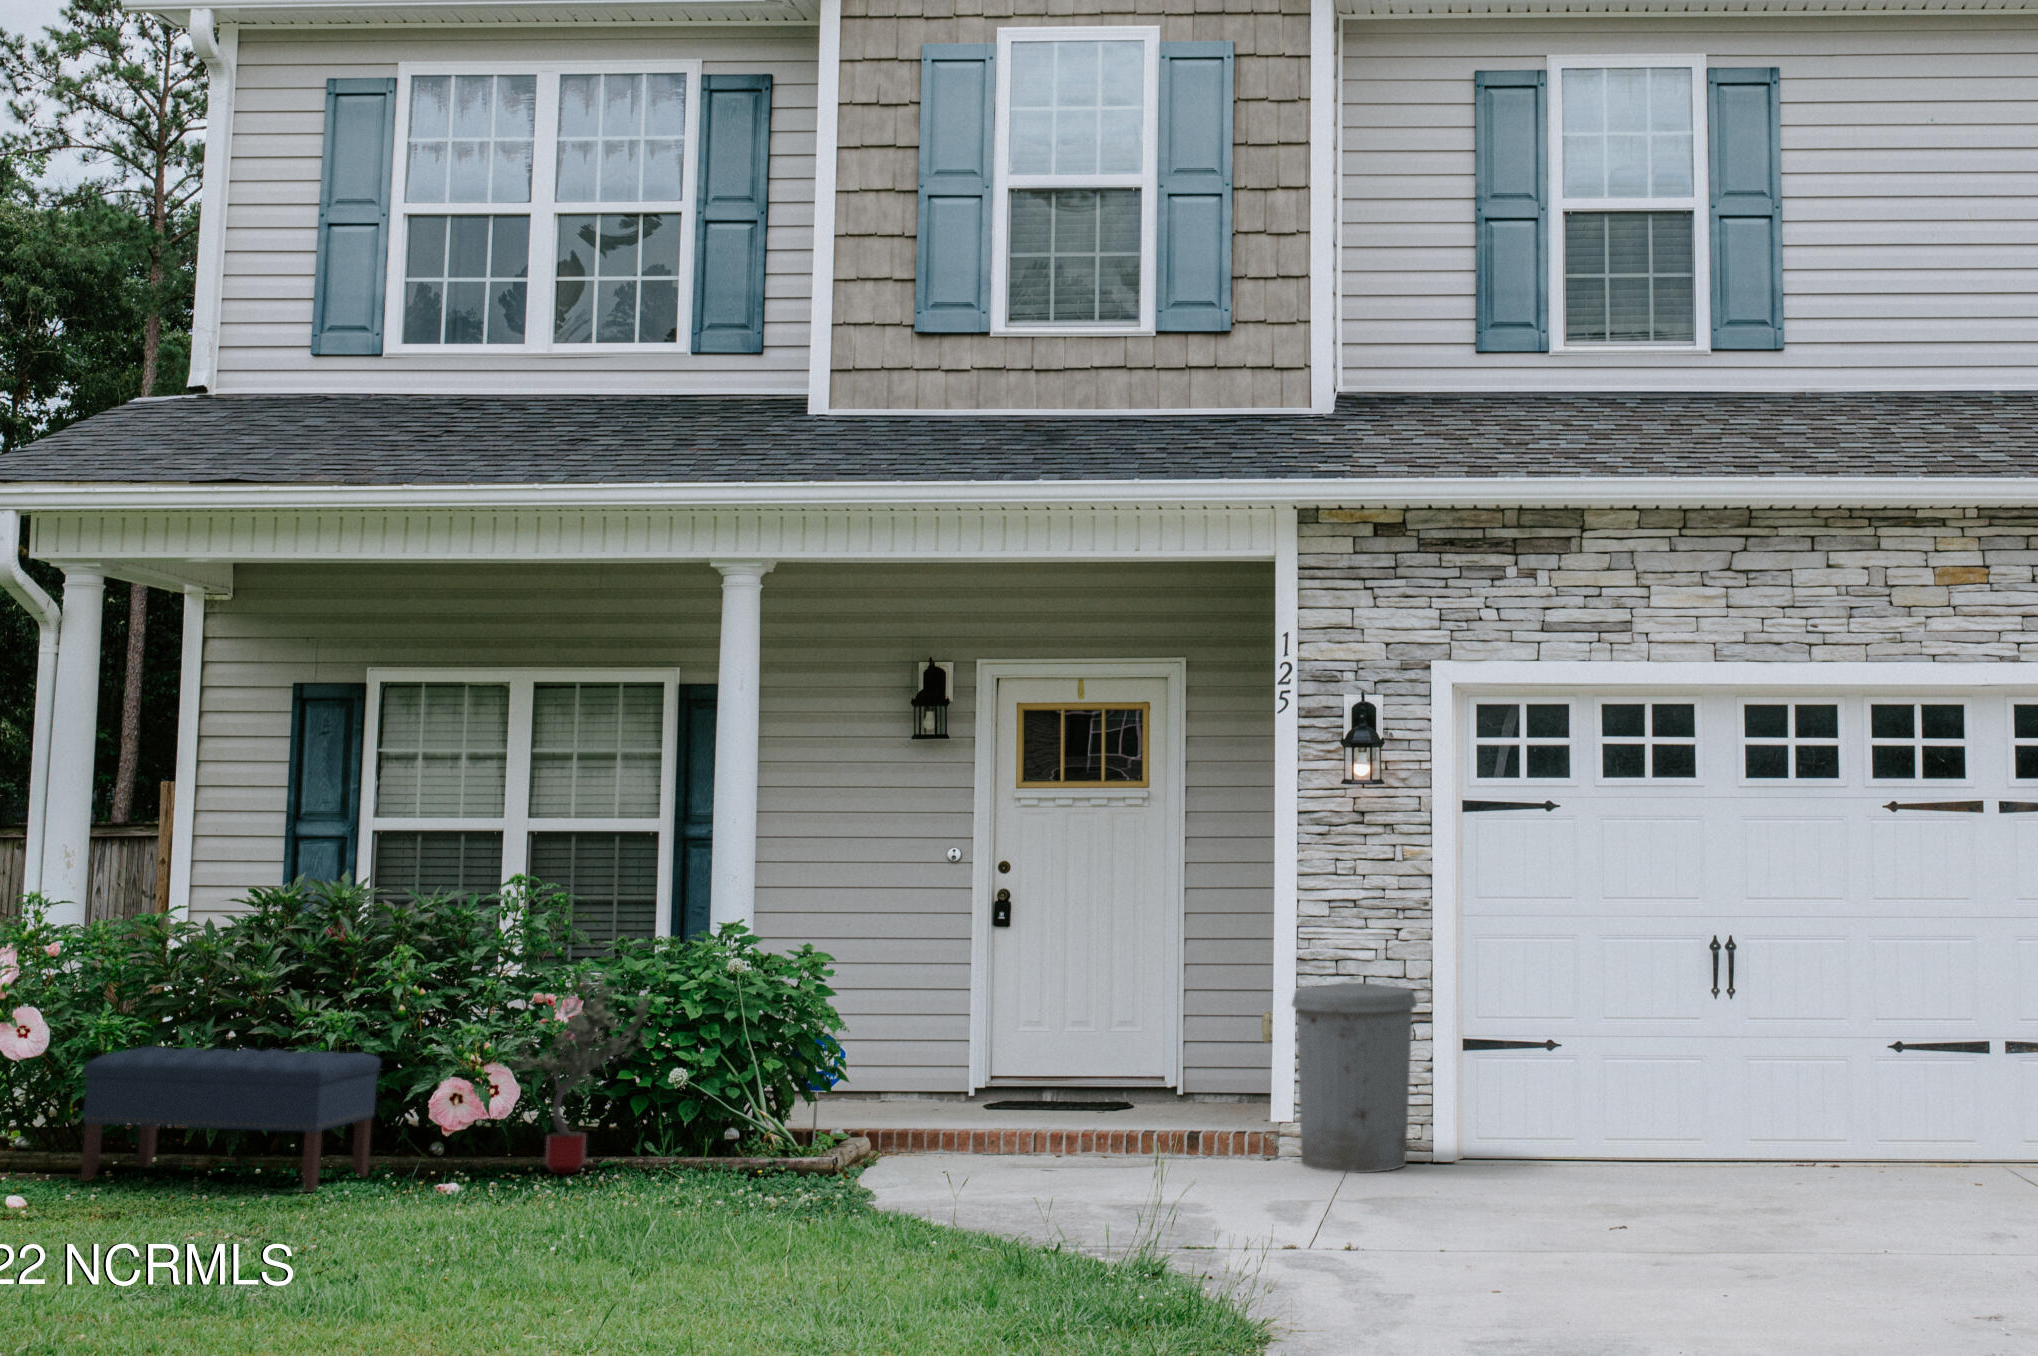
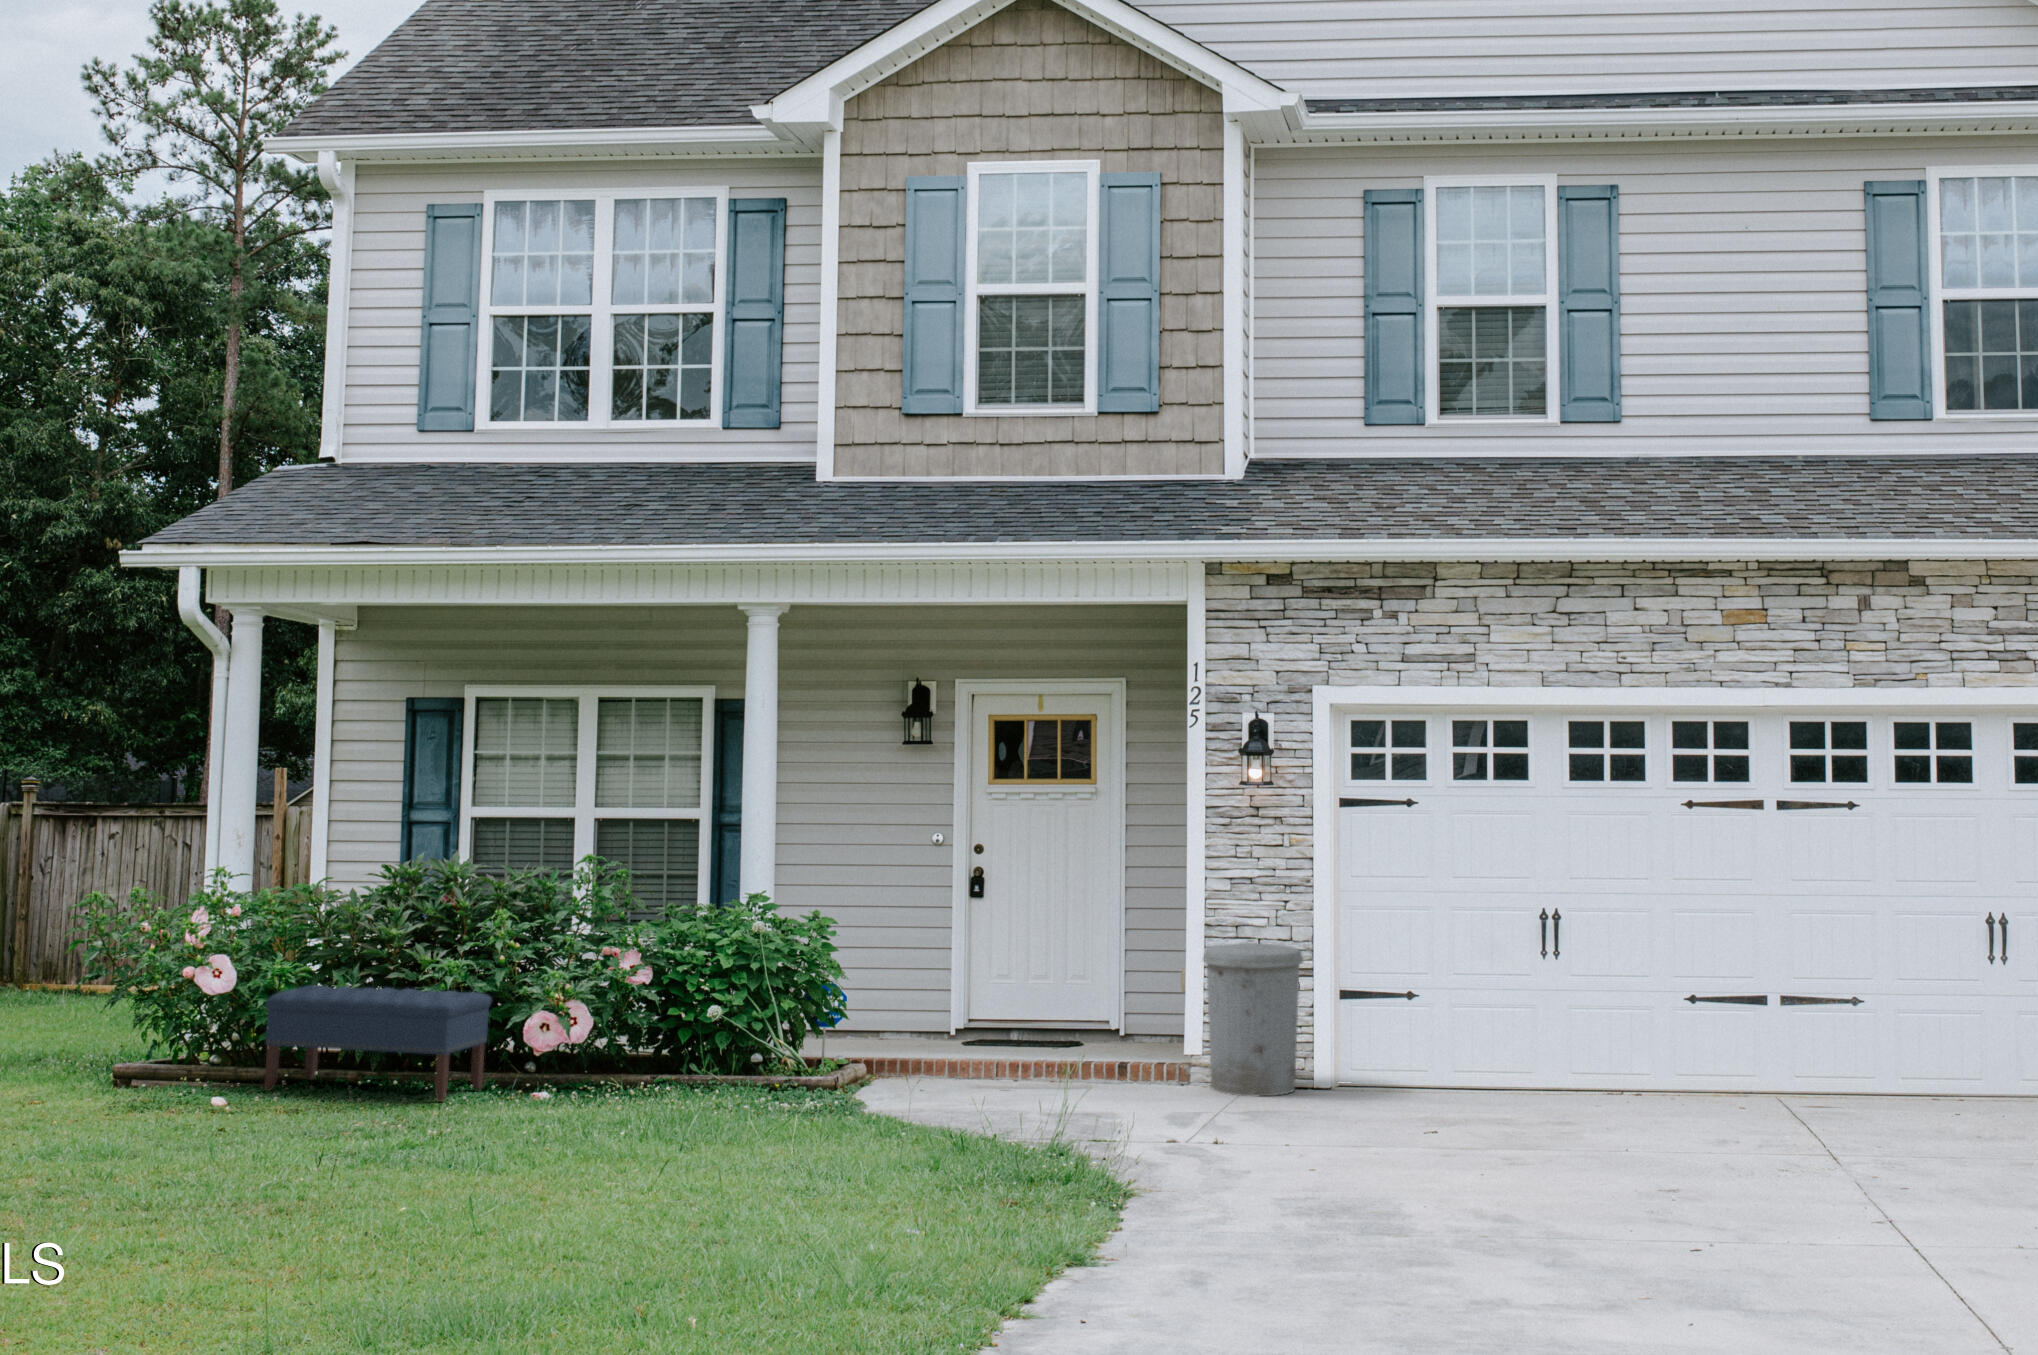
potted tree: present [508,973,649,1174] -> none [575,929,700,1089]

